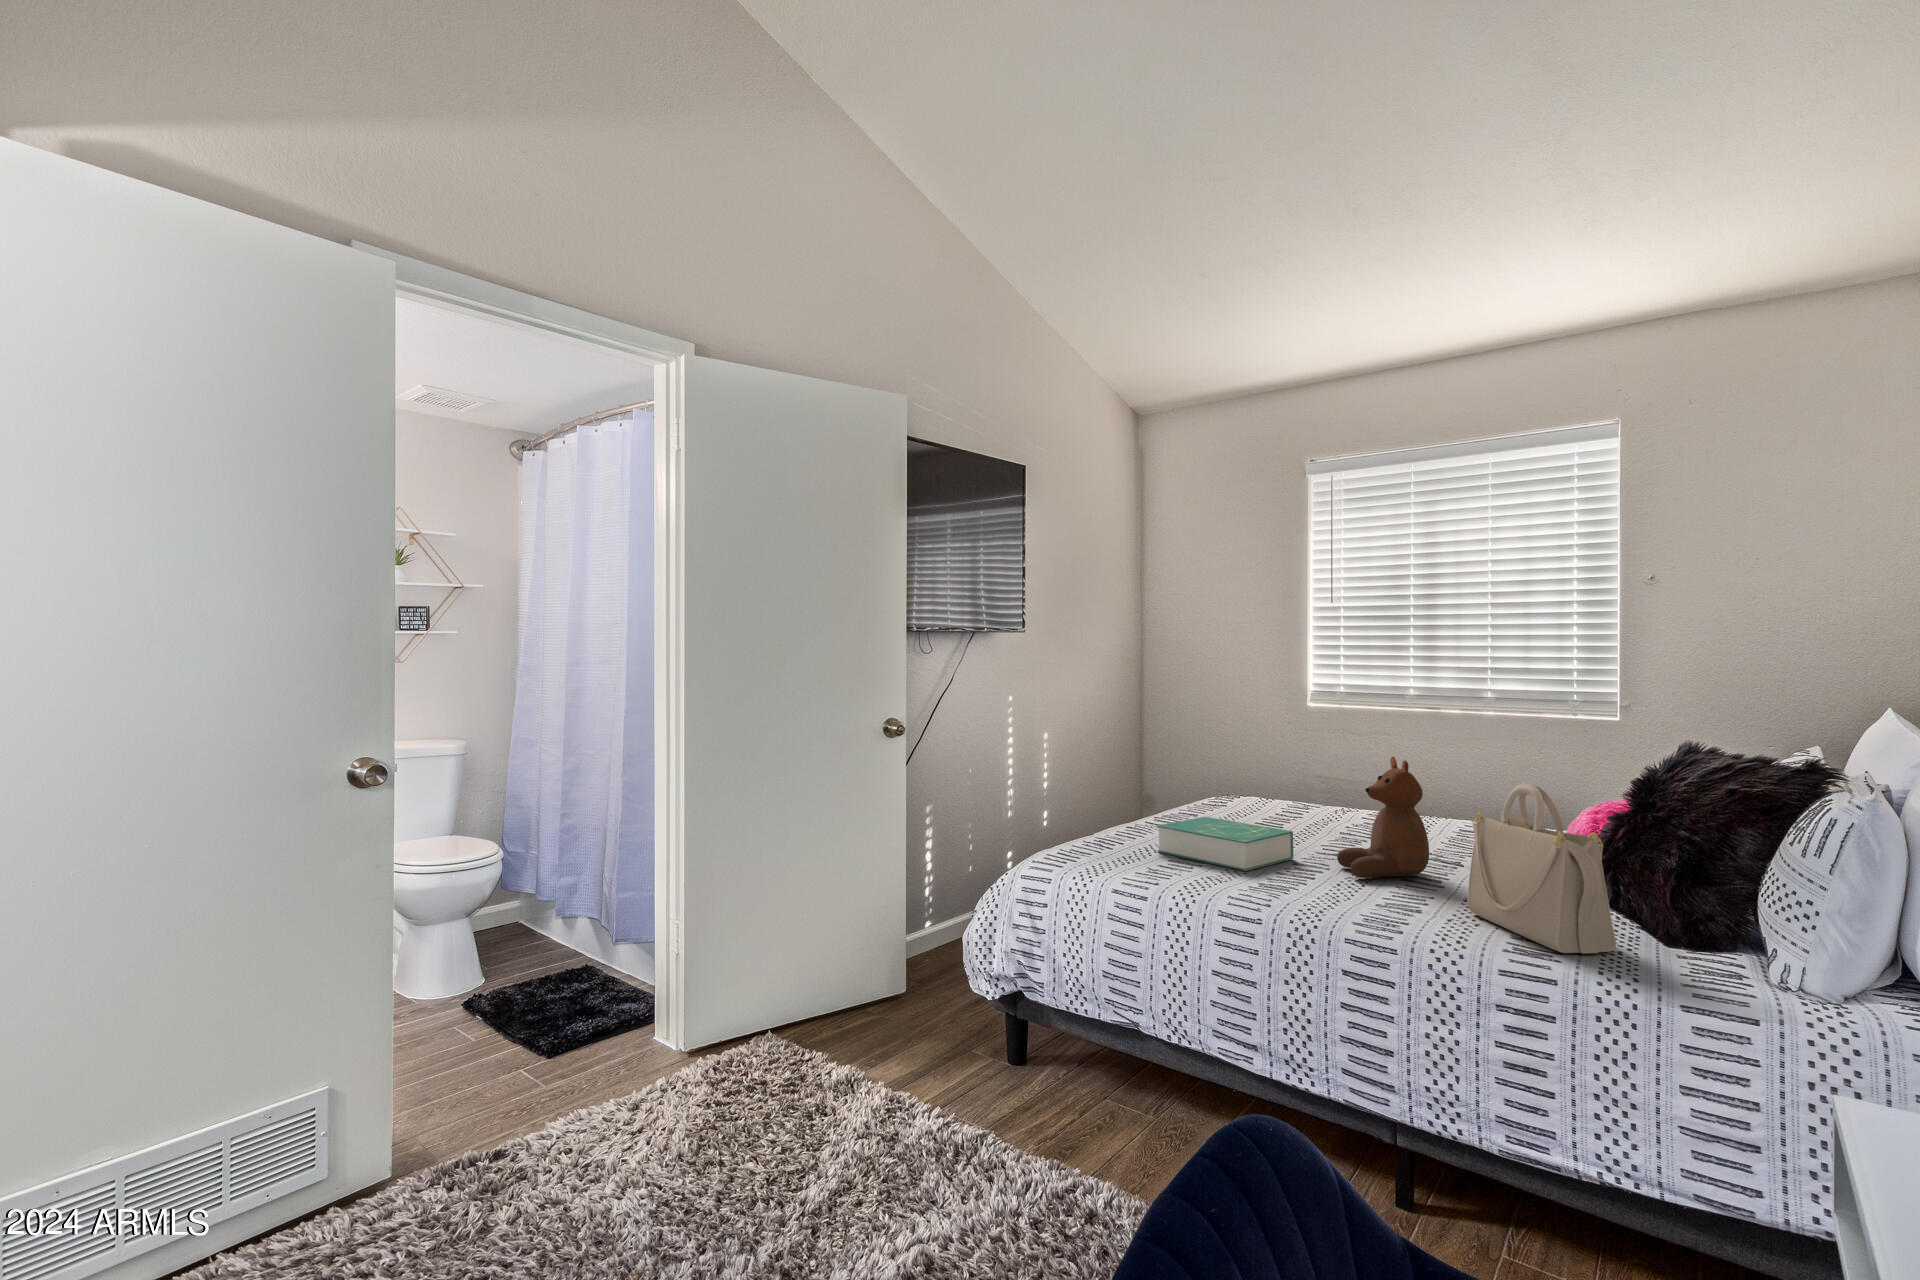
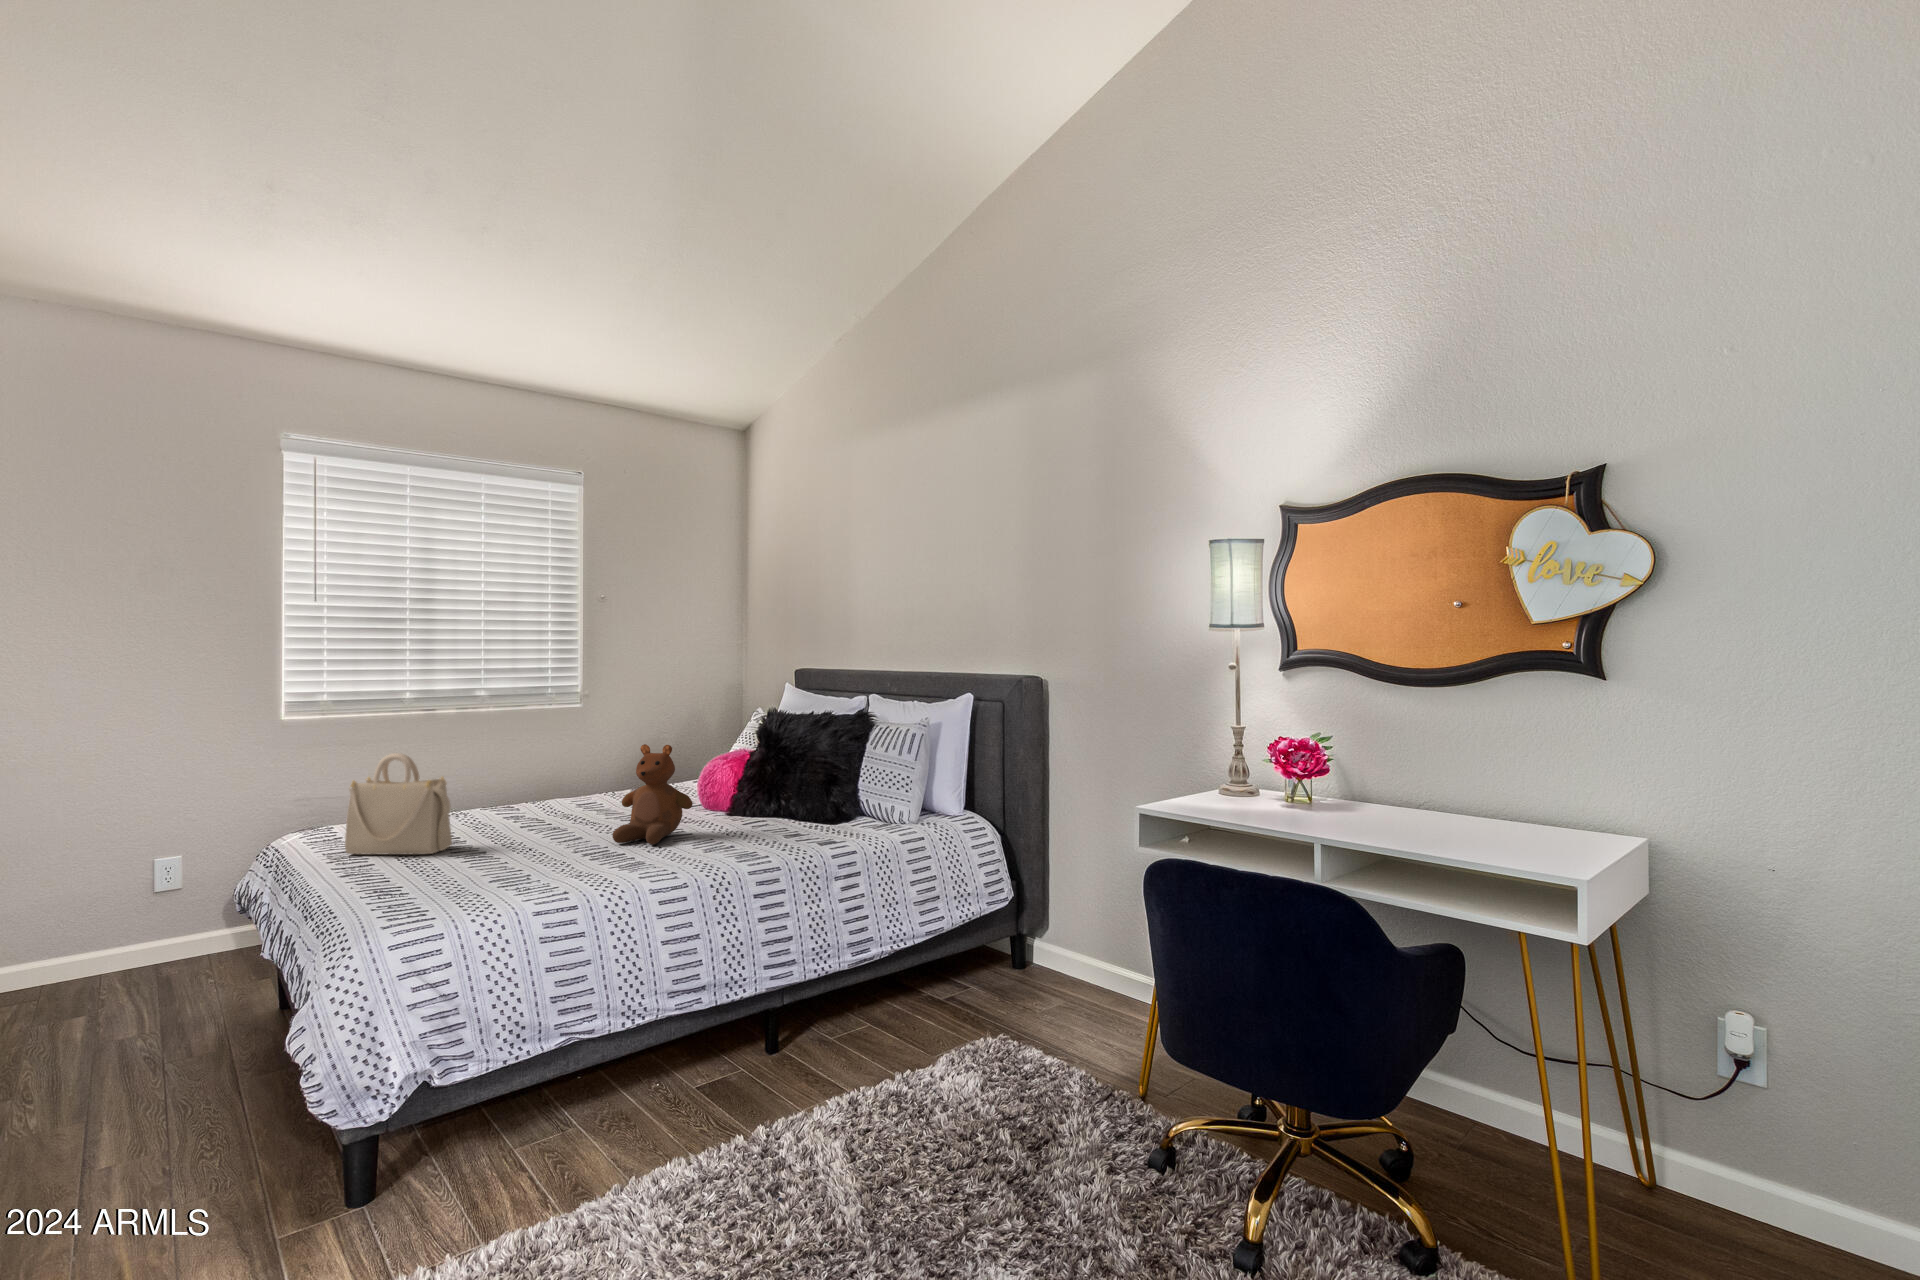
handbag: present [1468,784,1616,954] -> present [345,753,452,854]
book: present [1157,817,1294,871] -> none [460,825,585,881]

